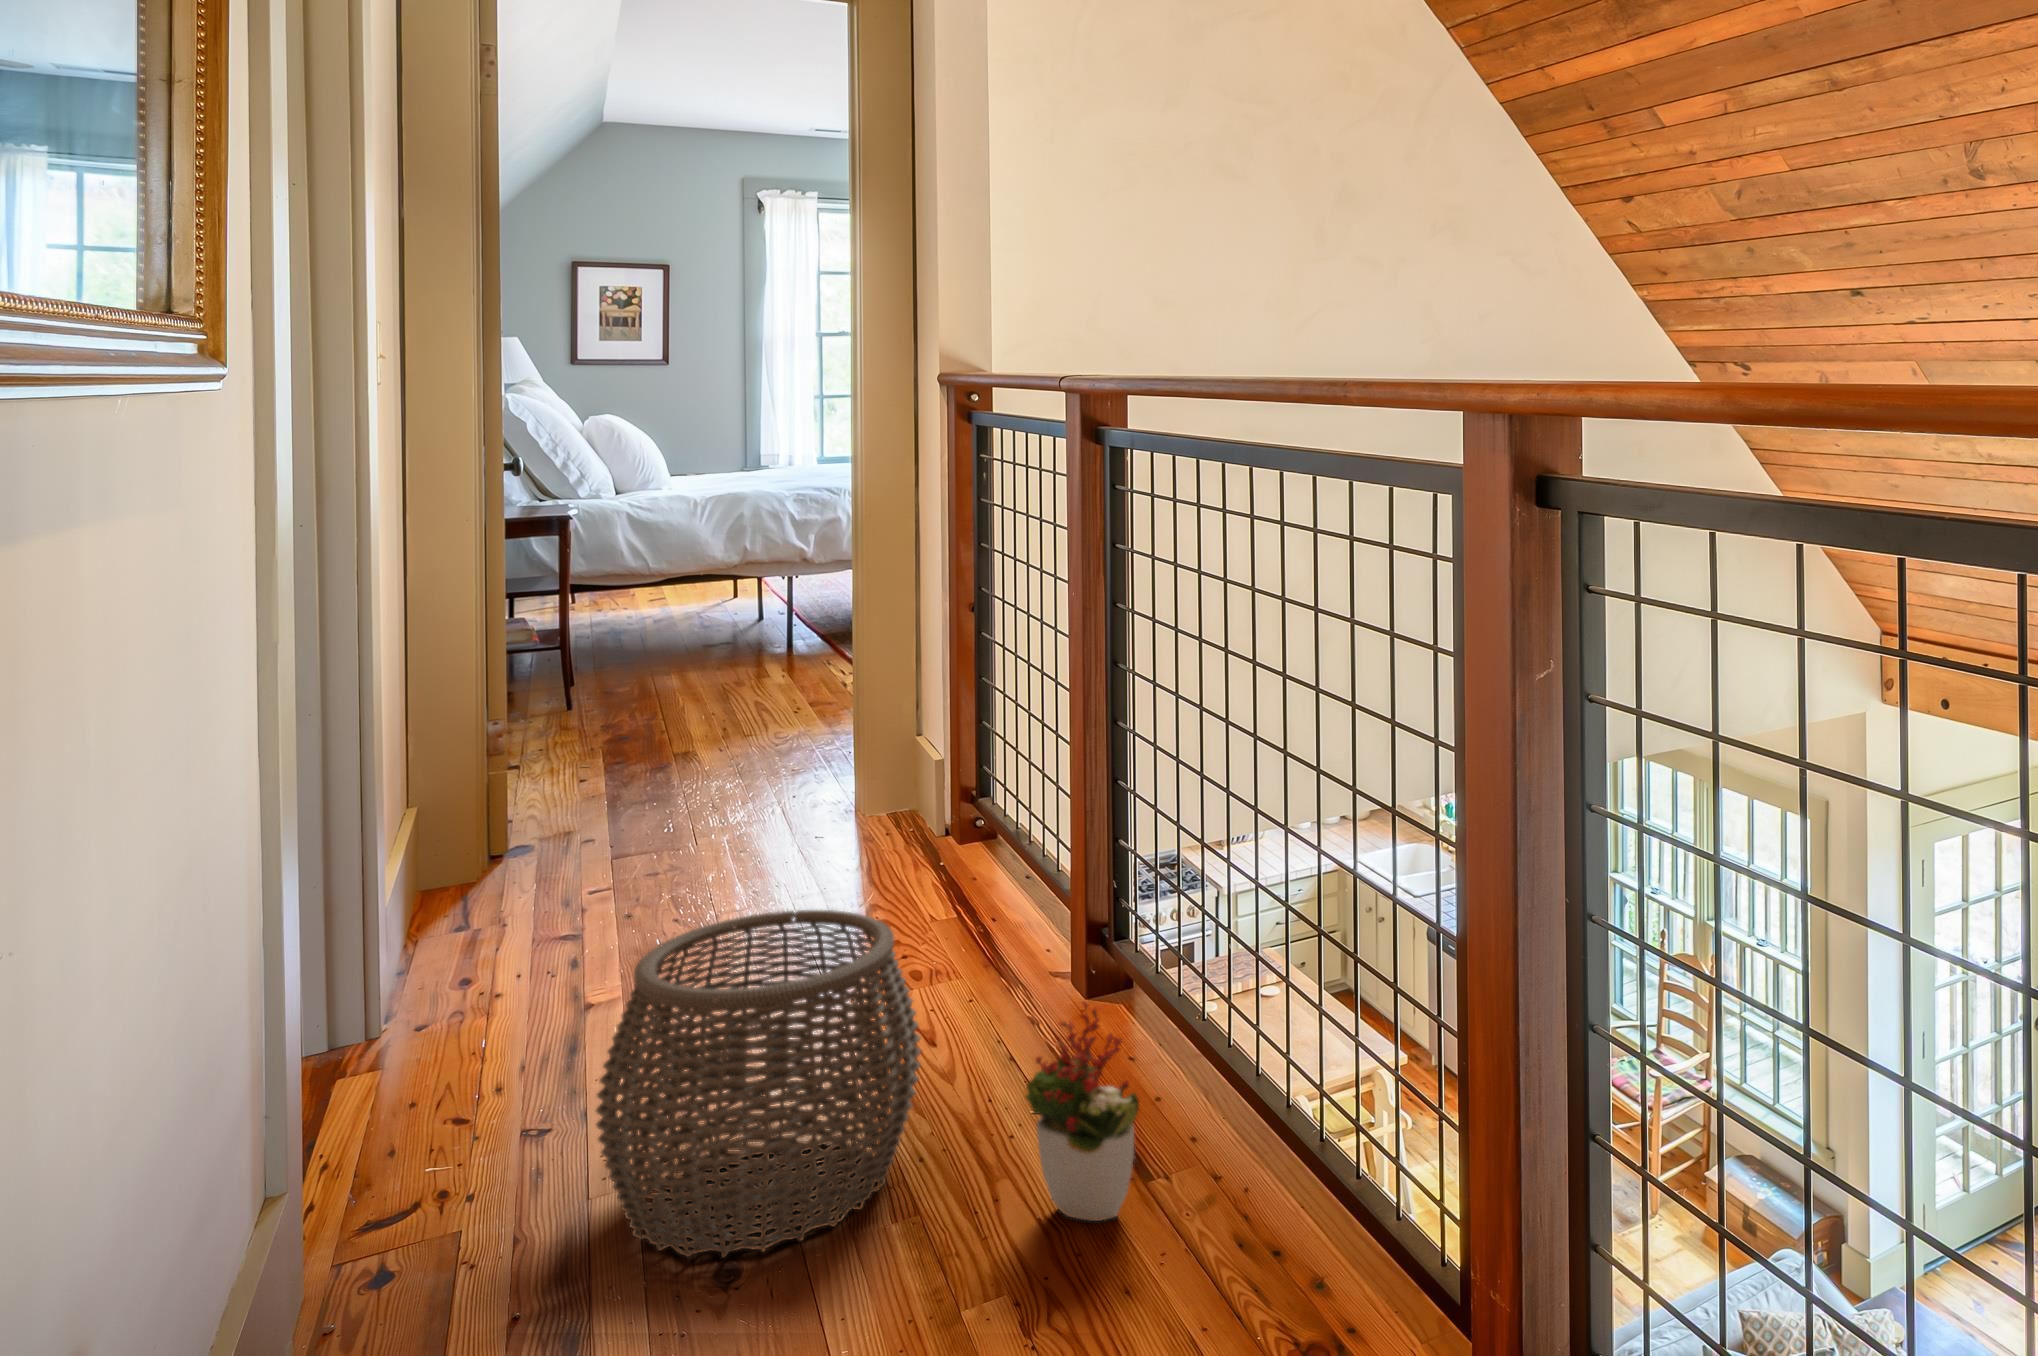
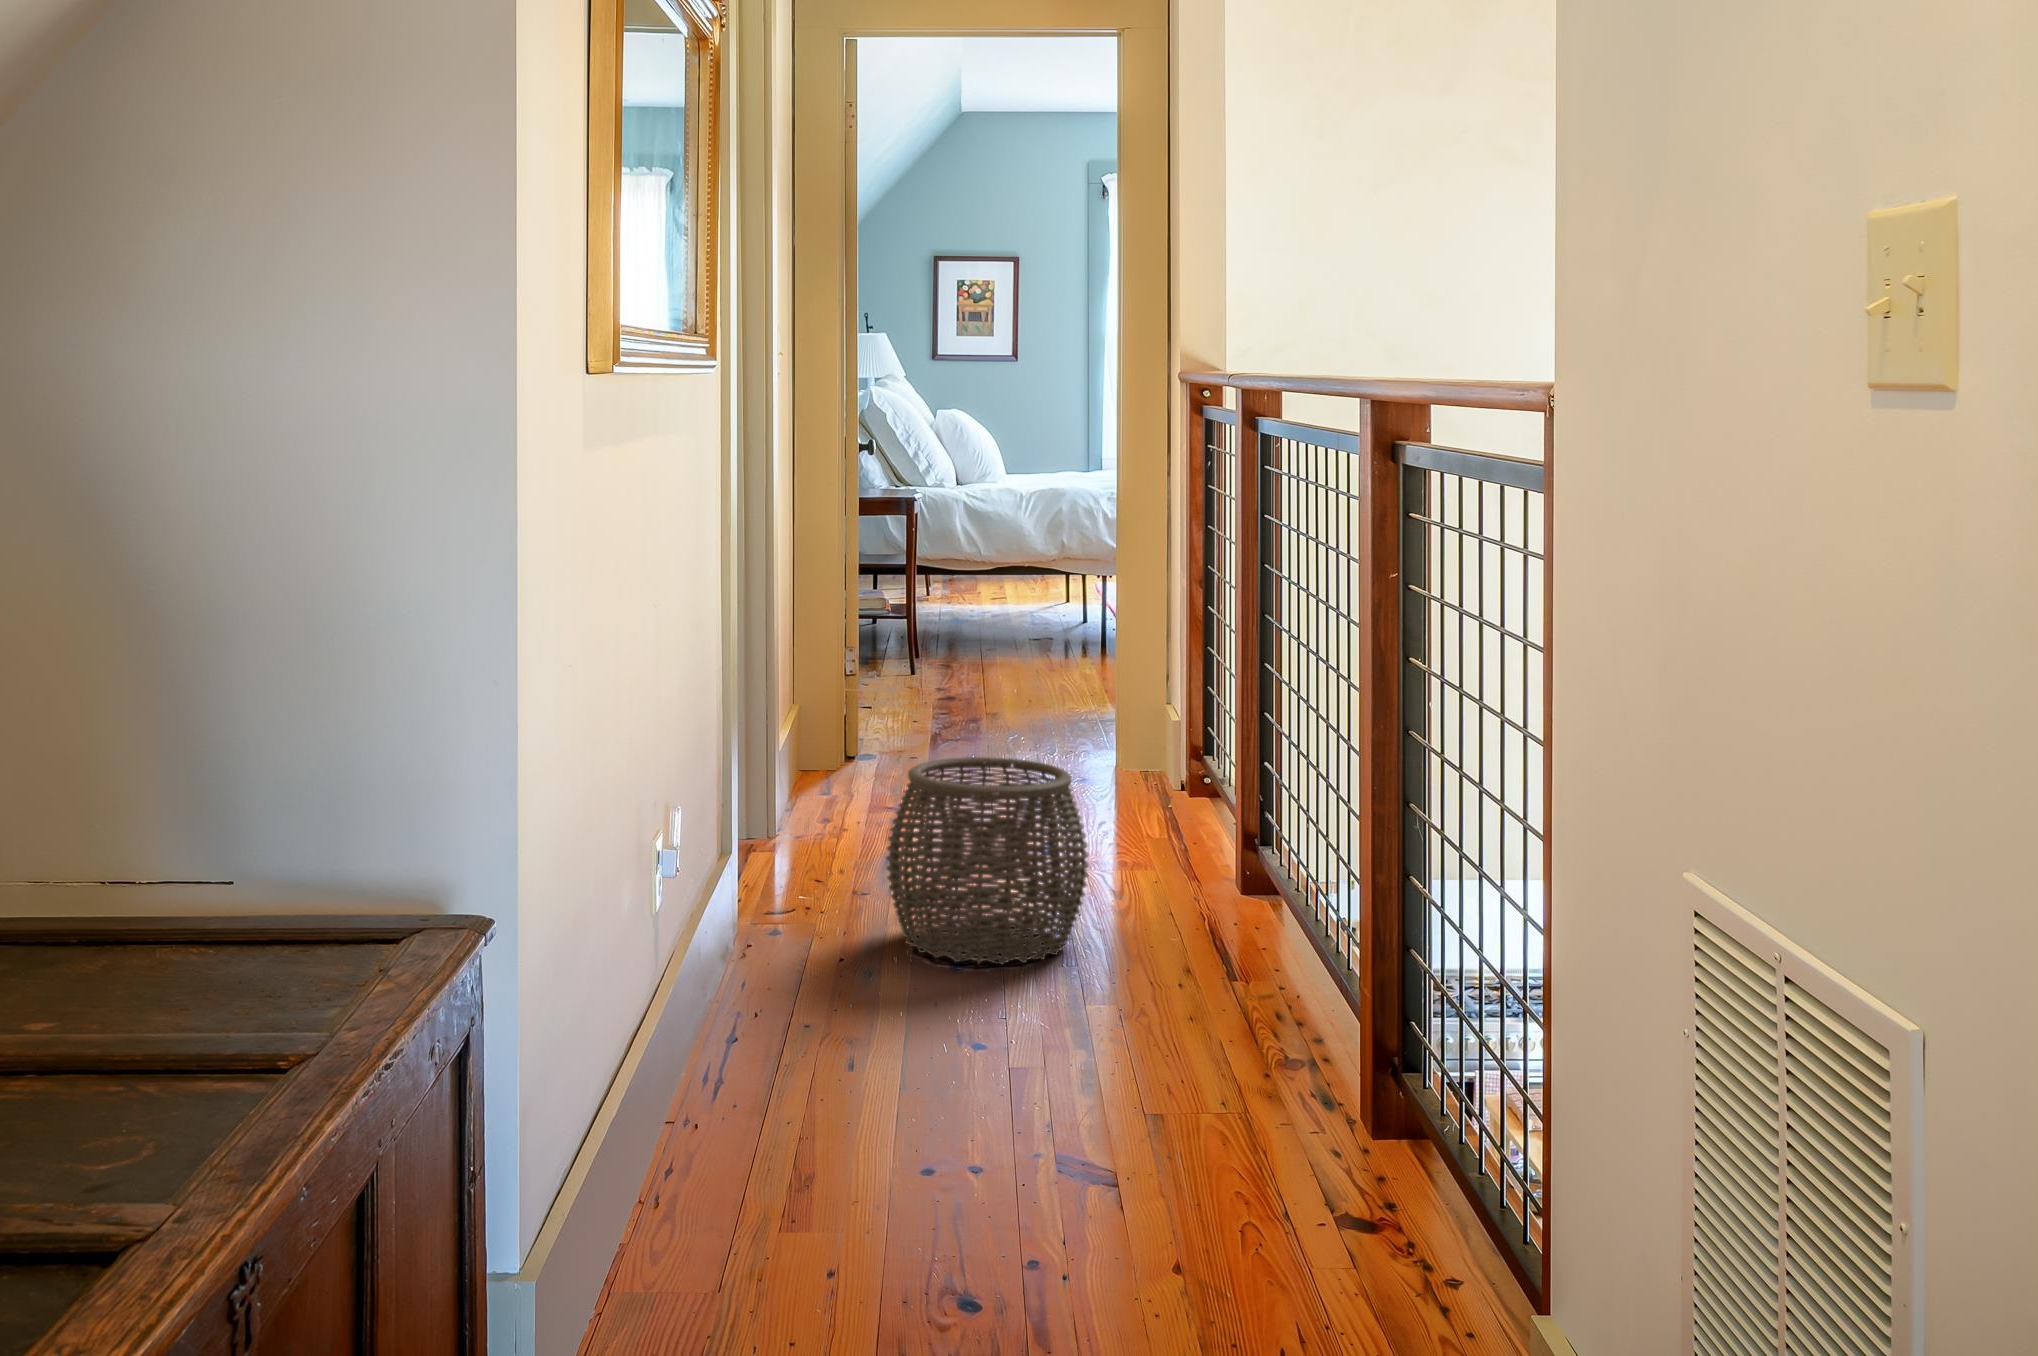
decorative plant: present [1025,1002,1139,1221] -> none [1147,837,1223,993]

